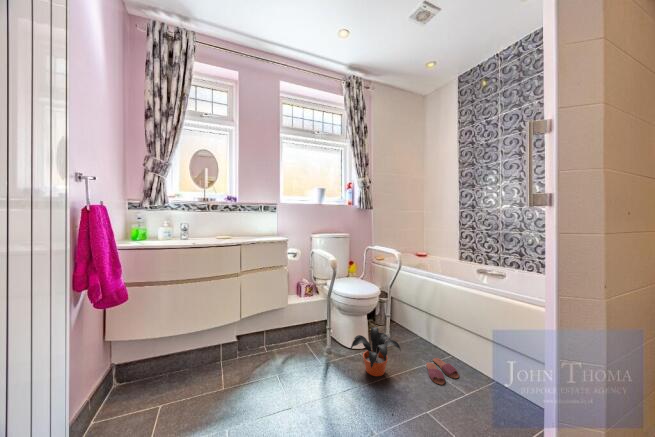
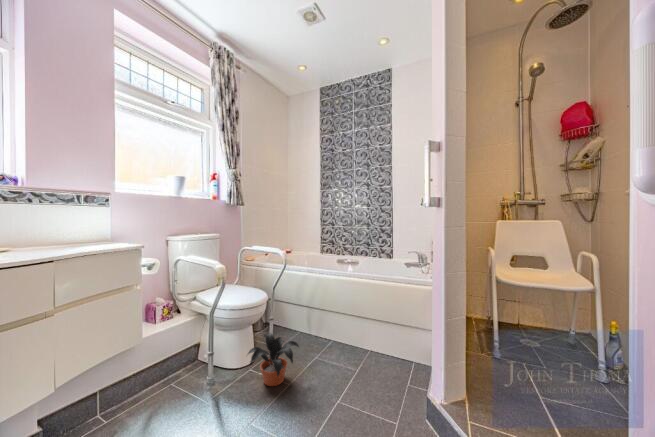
slippers: present [426,358,459,385] -> none [317,346,345,368]

